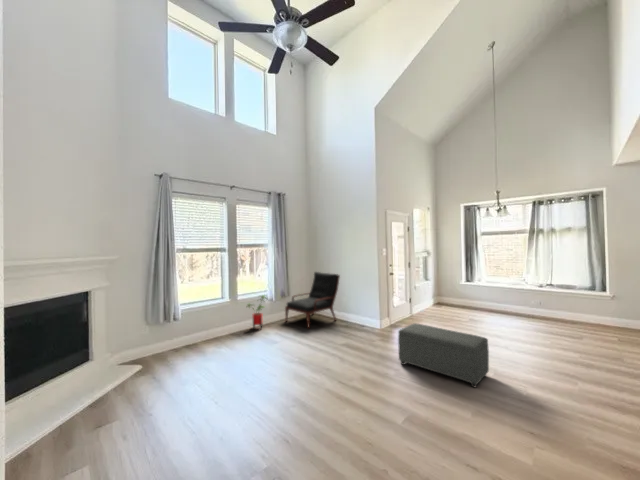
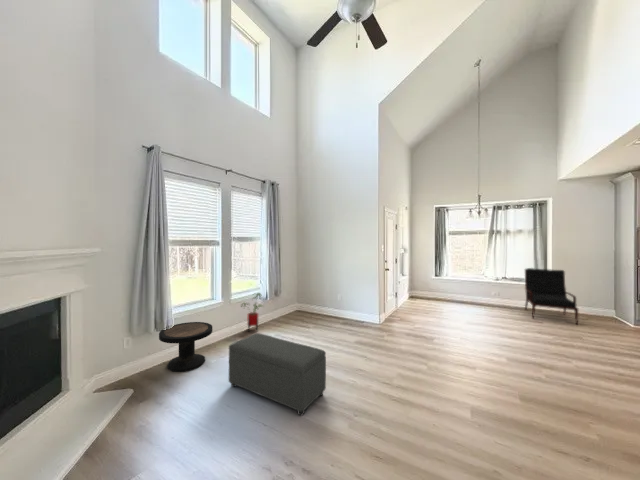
armchair: present [285,272,340,328] -> present [525,268,578,324]
side table: none [167,318,210,357] -> present [159,322,212,372]
ottoman: present [398,324,489,387] -> present [229,333,326,415]

